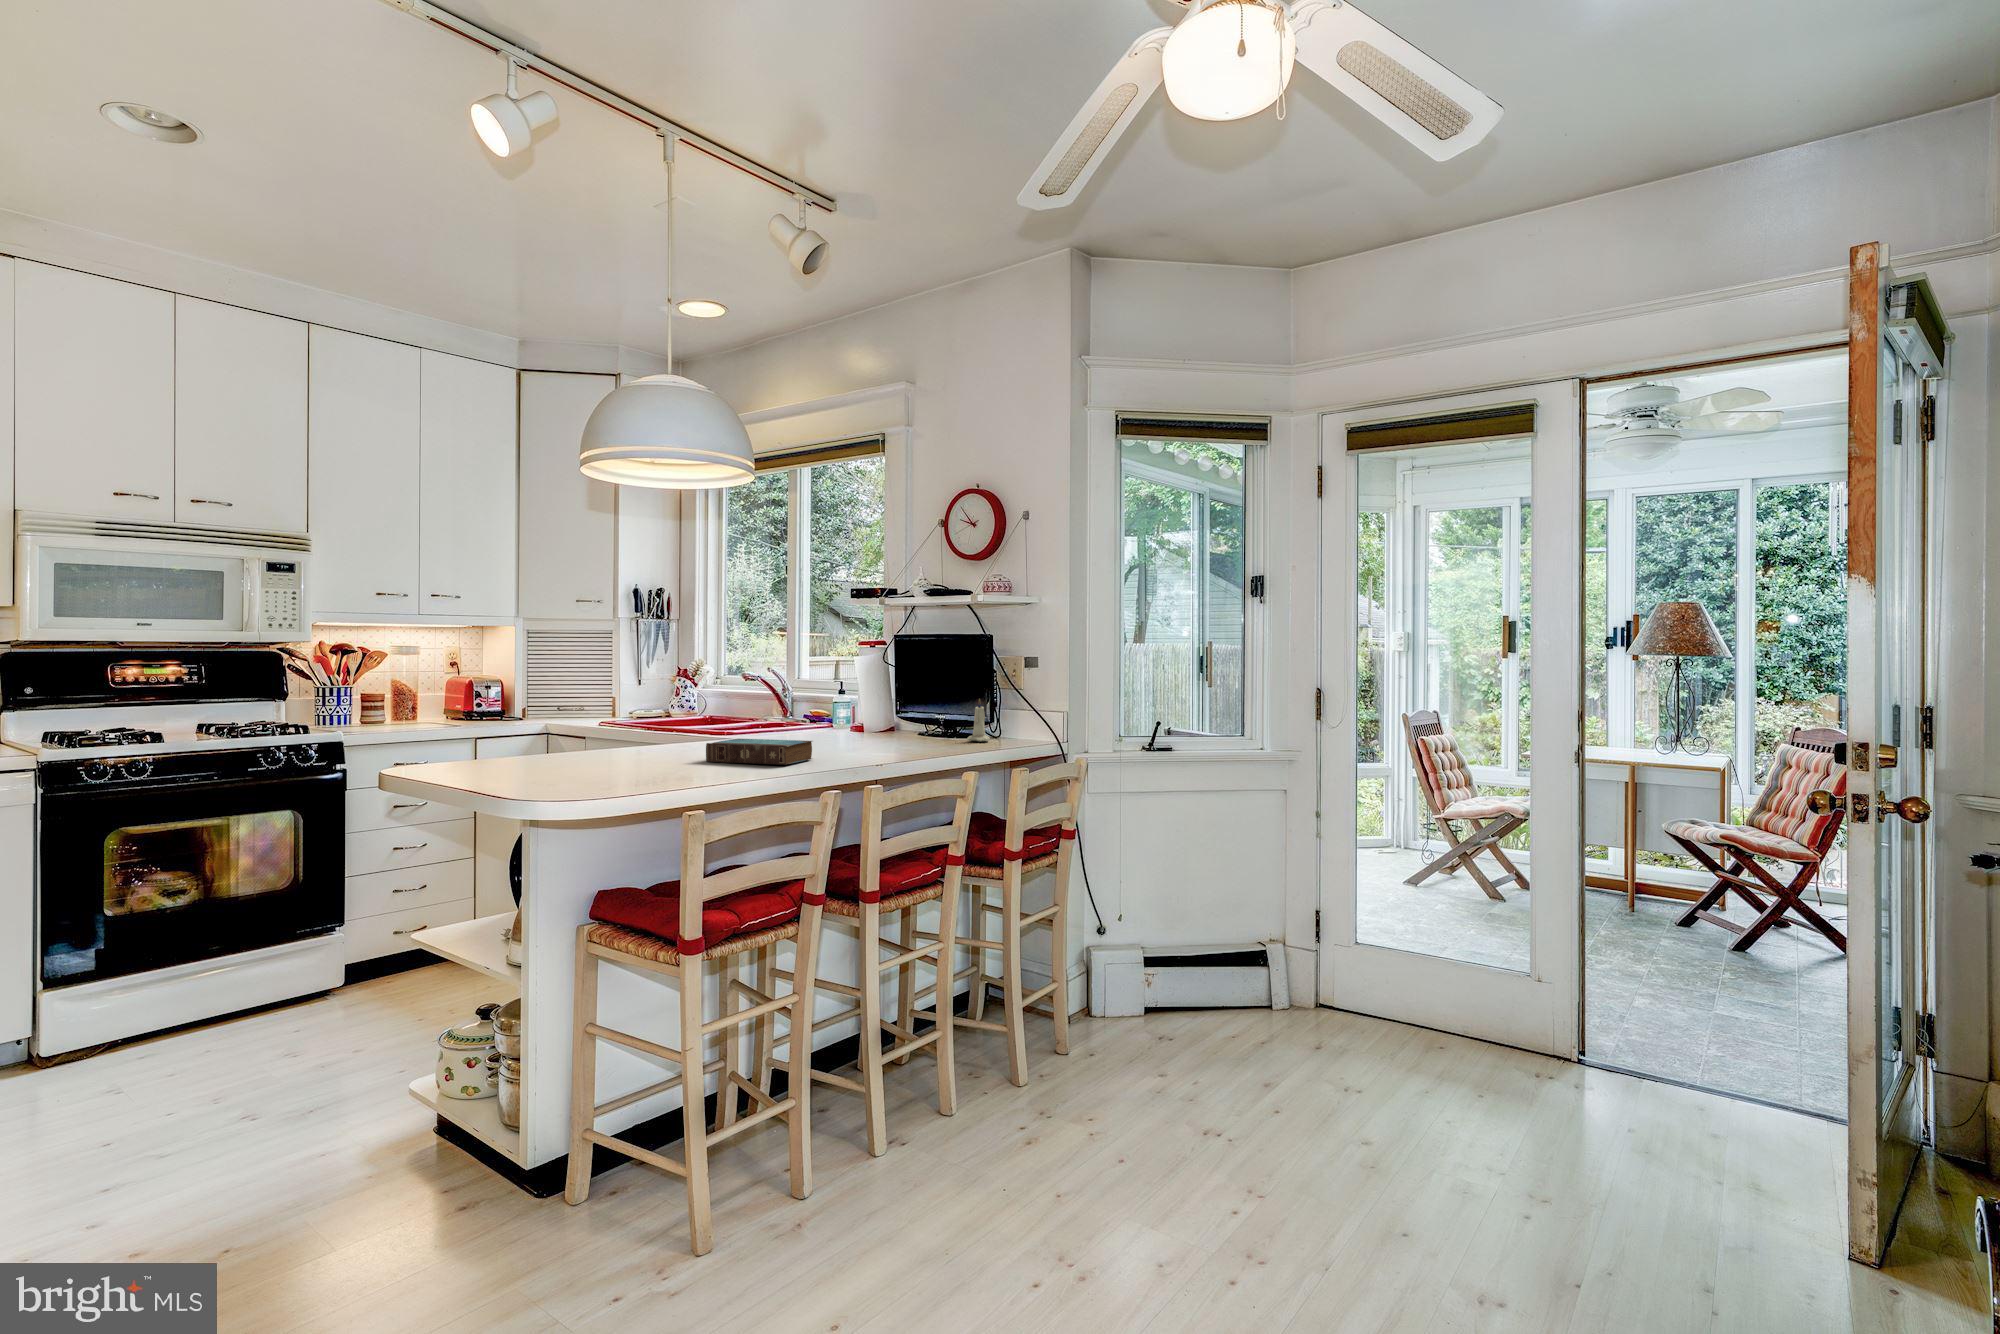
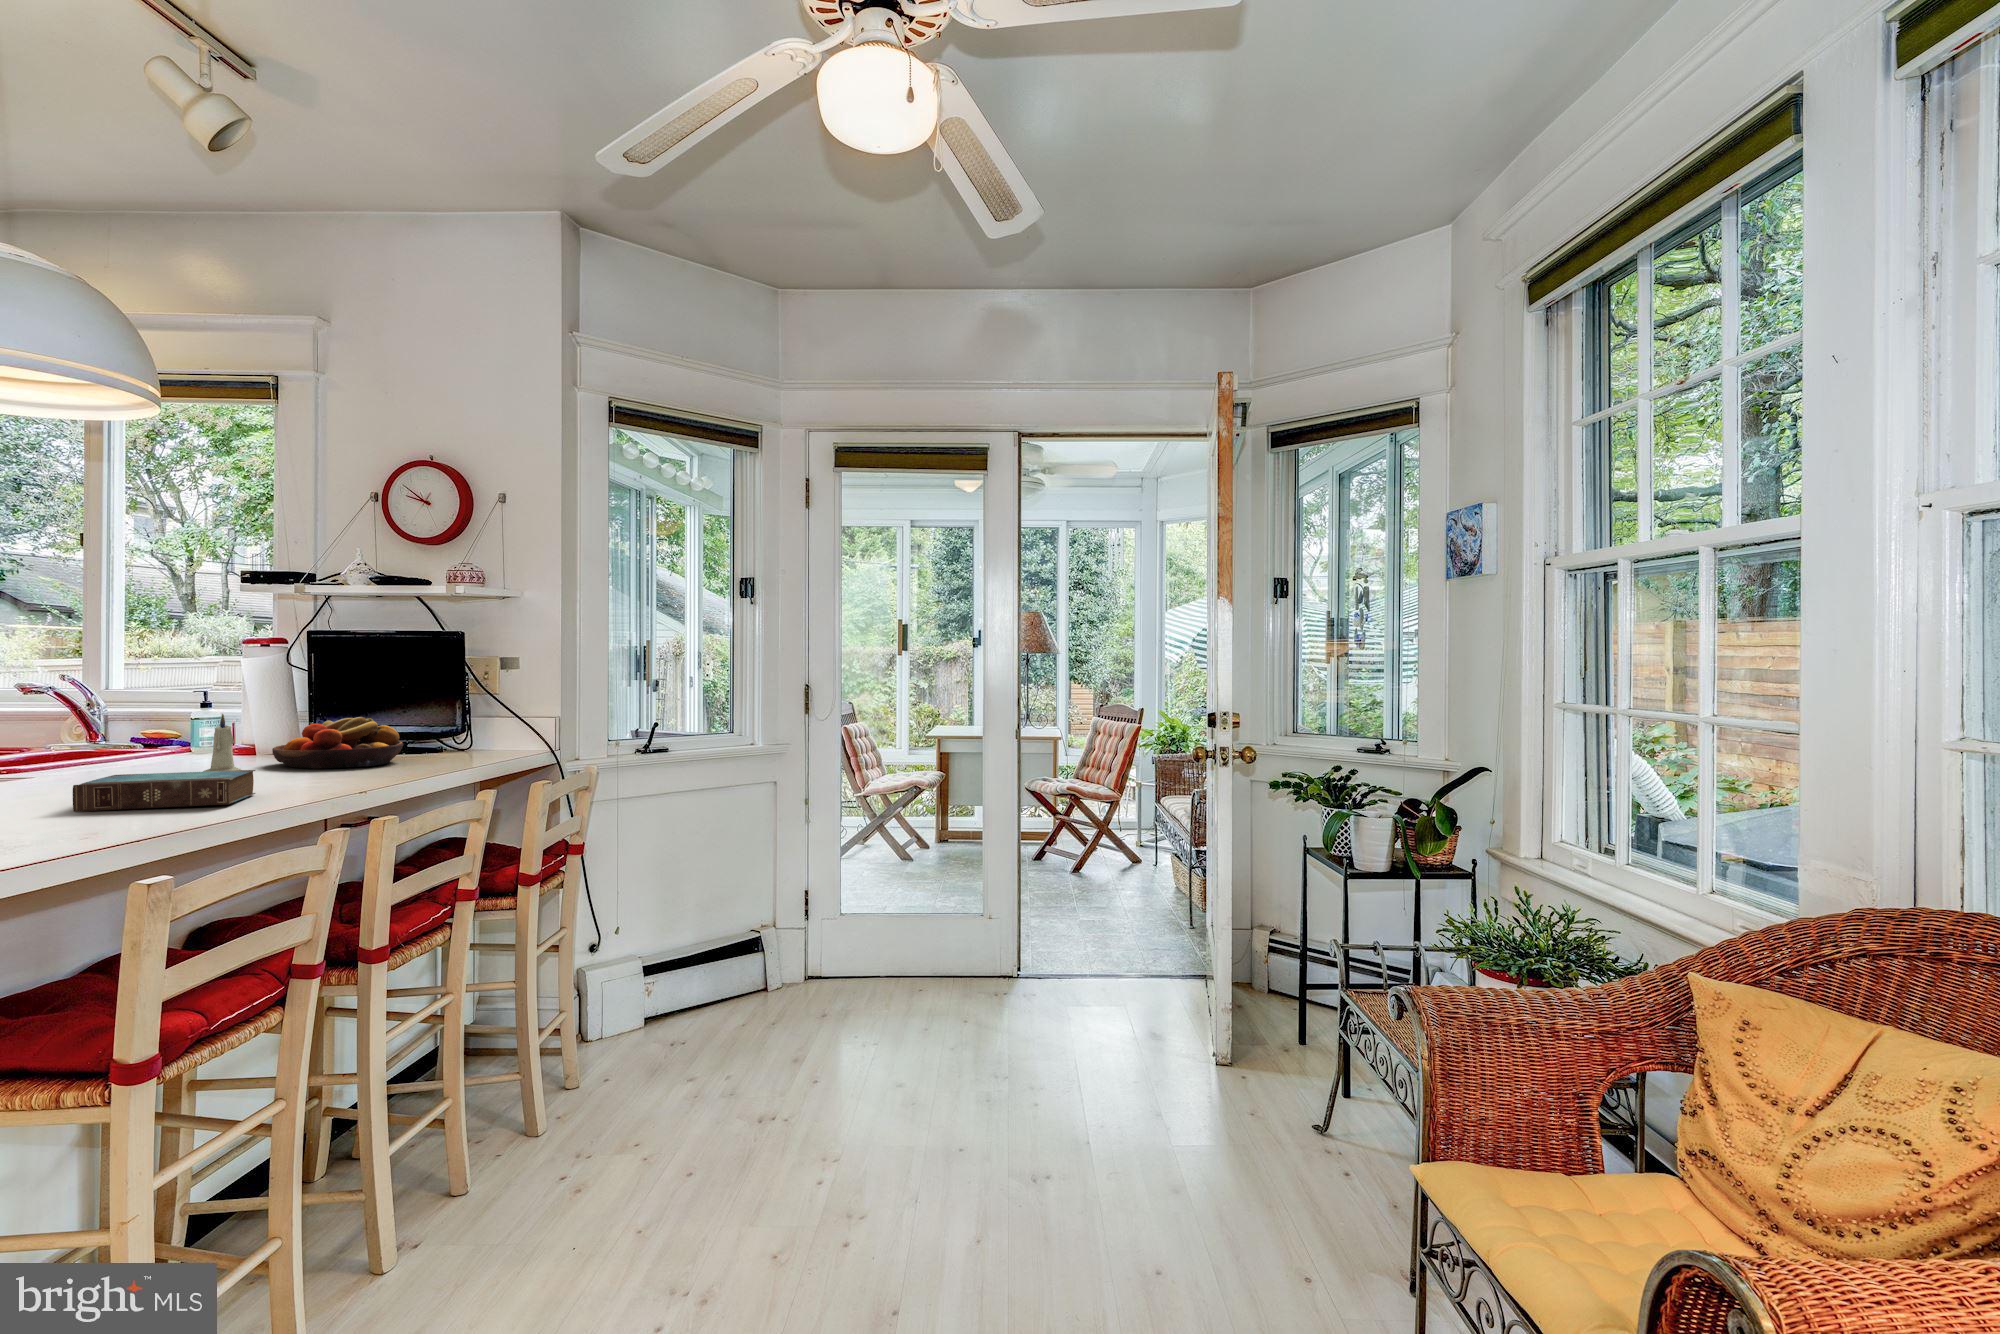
candle: present [967,699,990,741] -> present [203,714,241,772]
fruit bowl: none [854,705,940,745] -> present [272,717,403,769]

